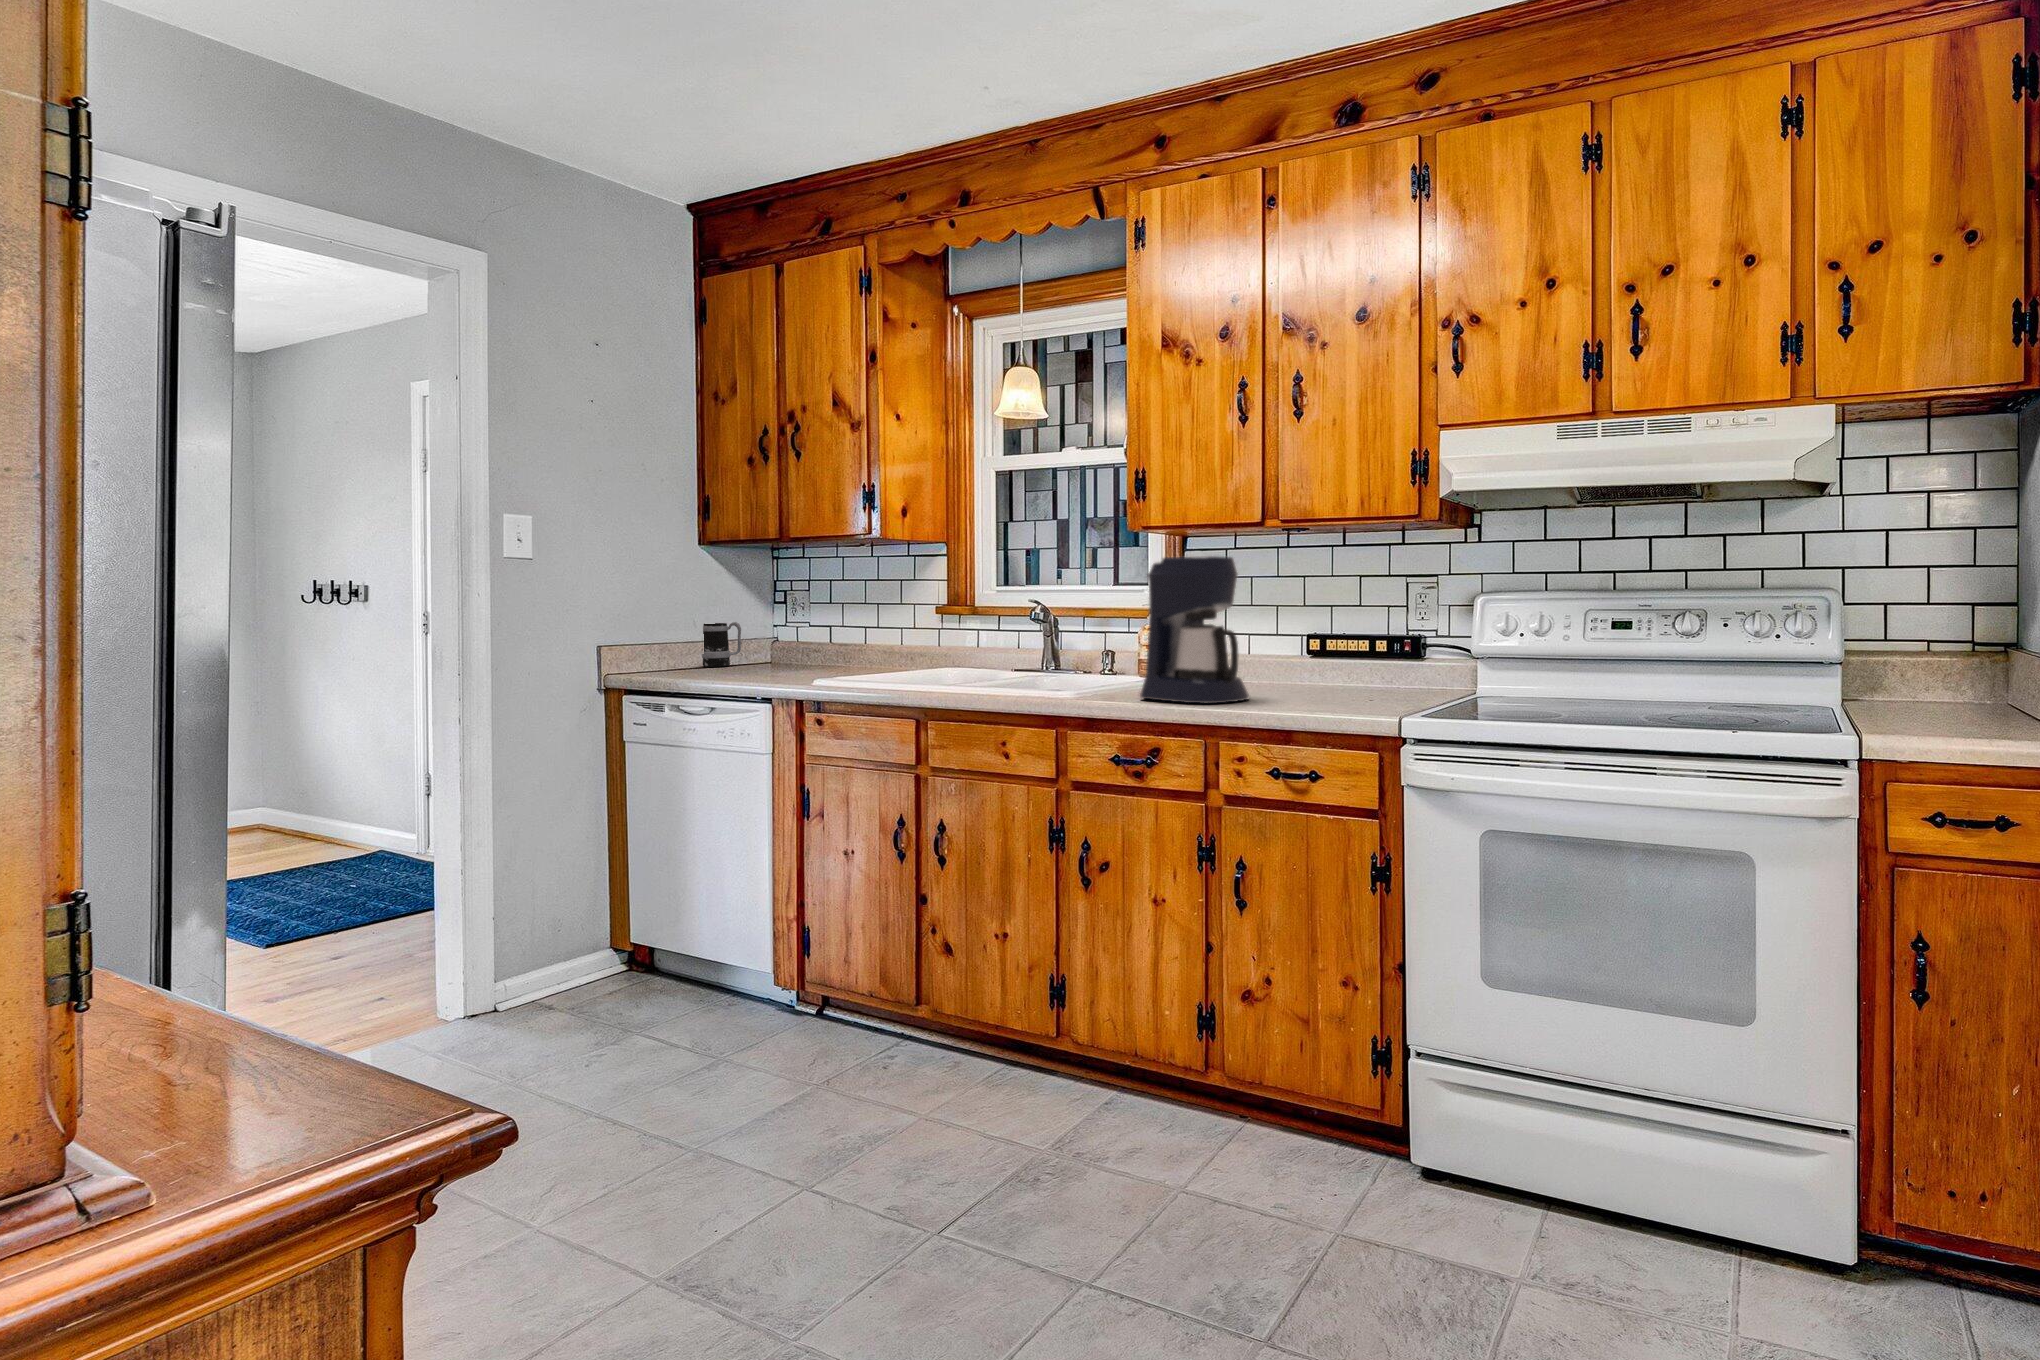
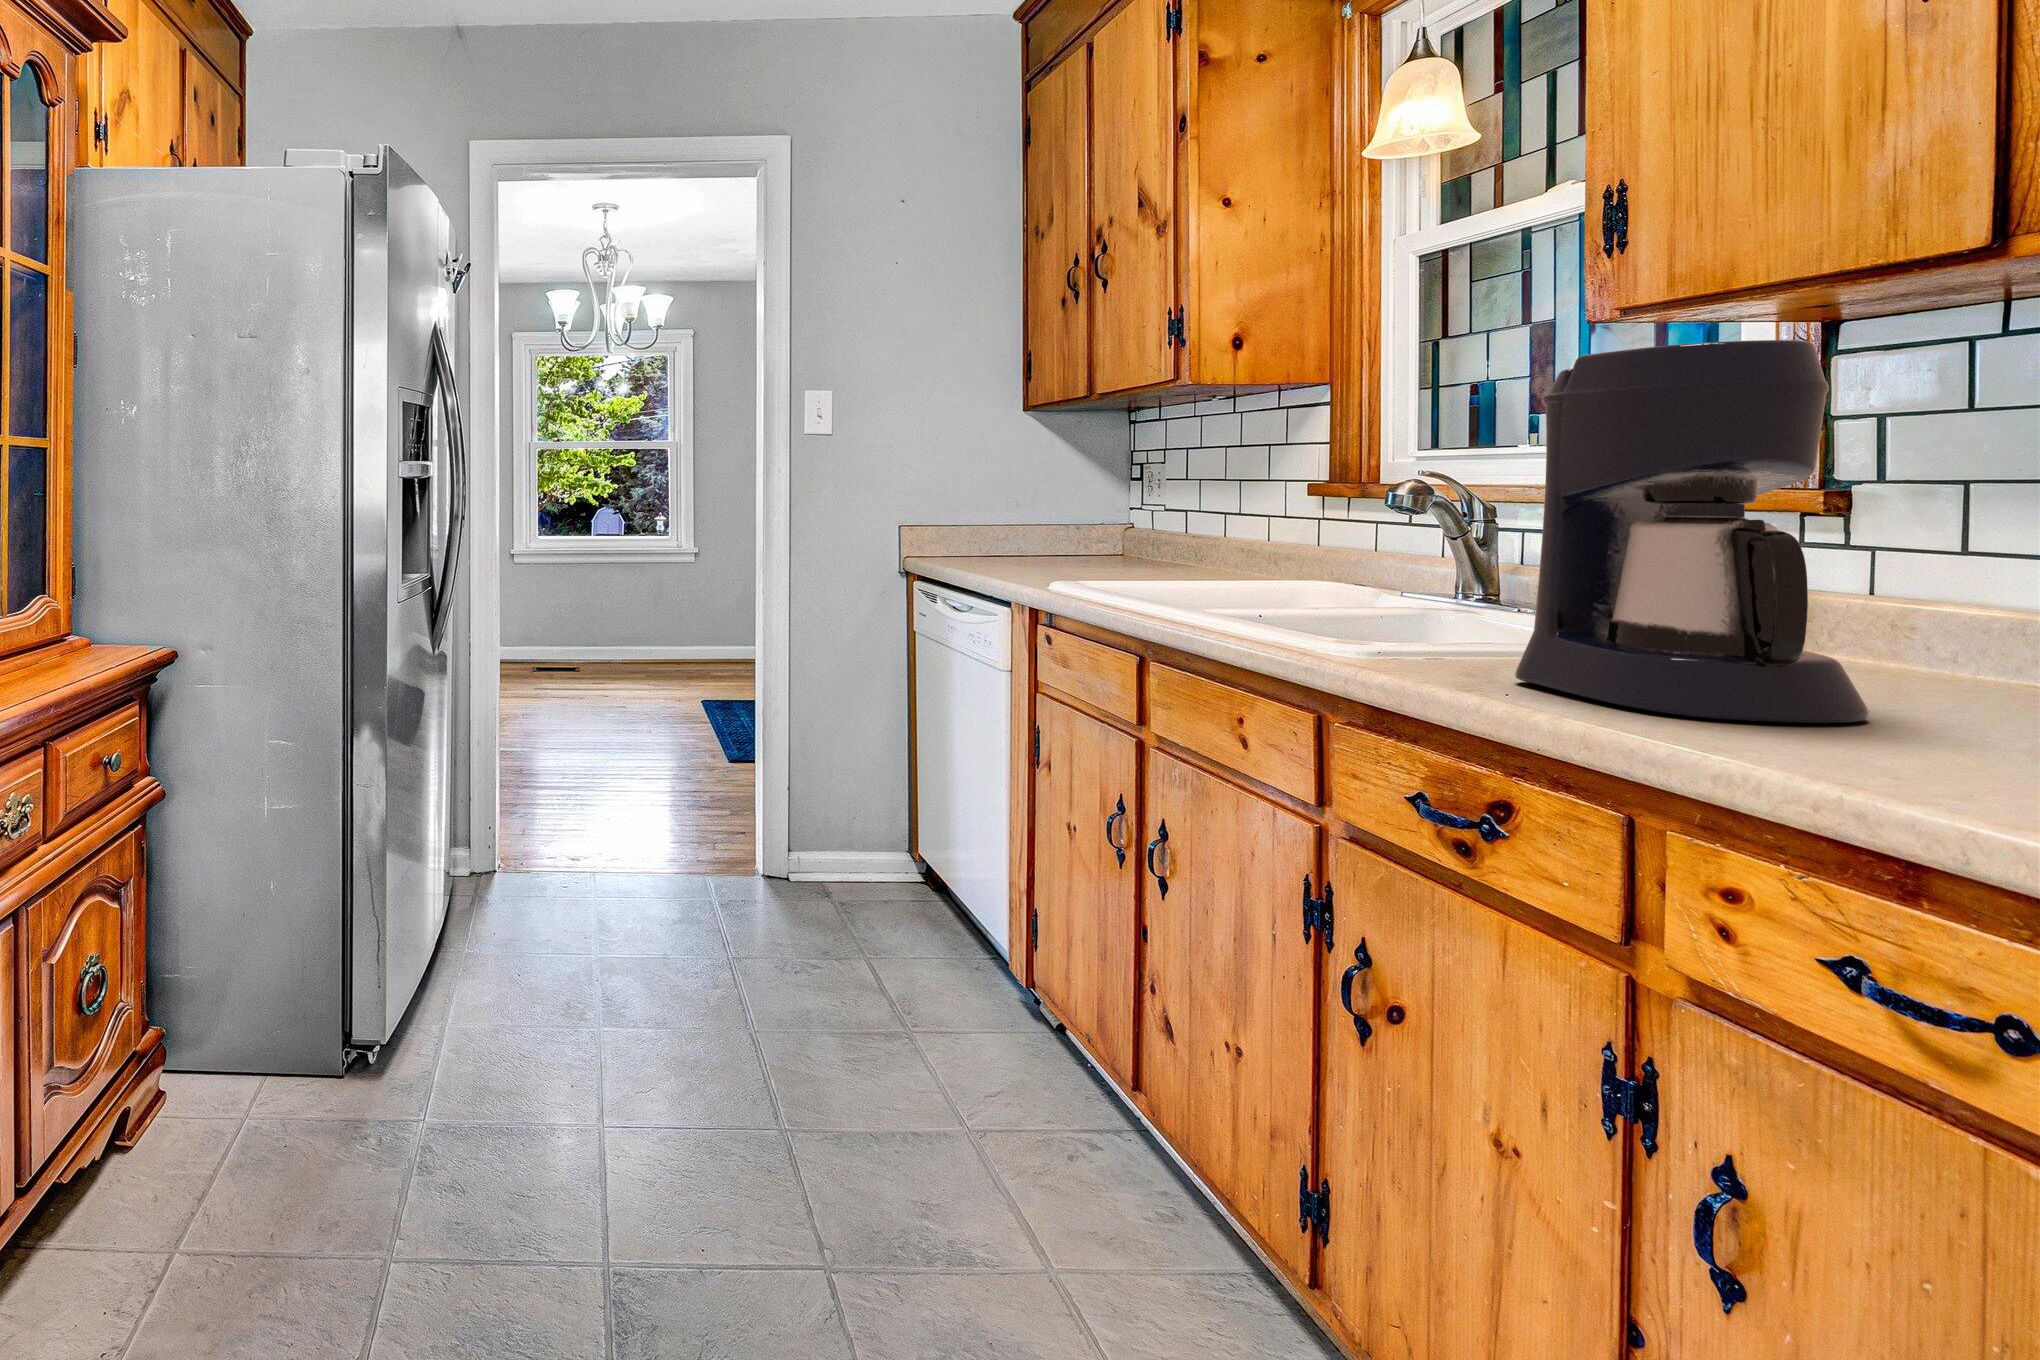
mug: present [702,622,741,667] -> none [1003,504,1053,561]

